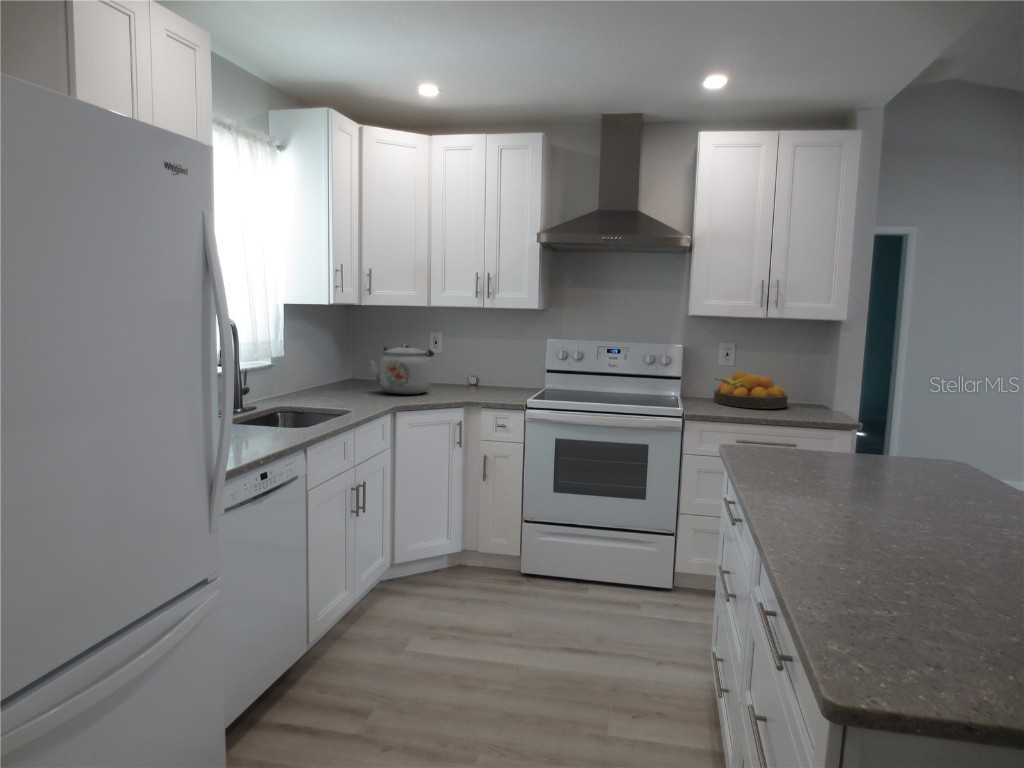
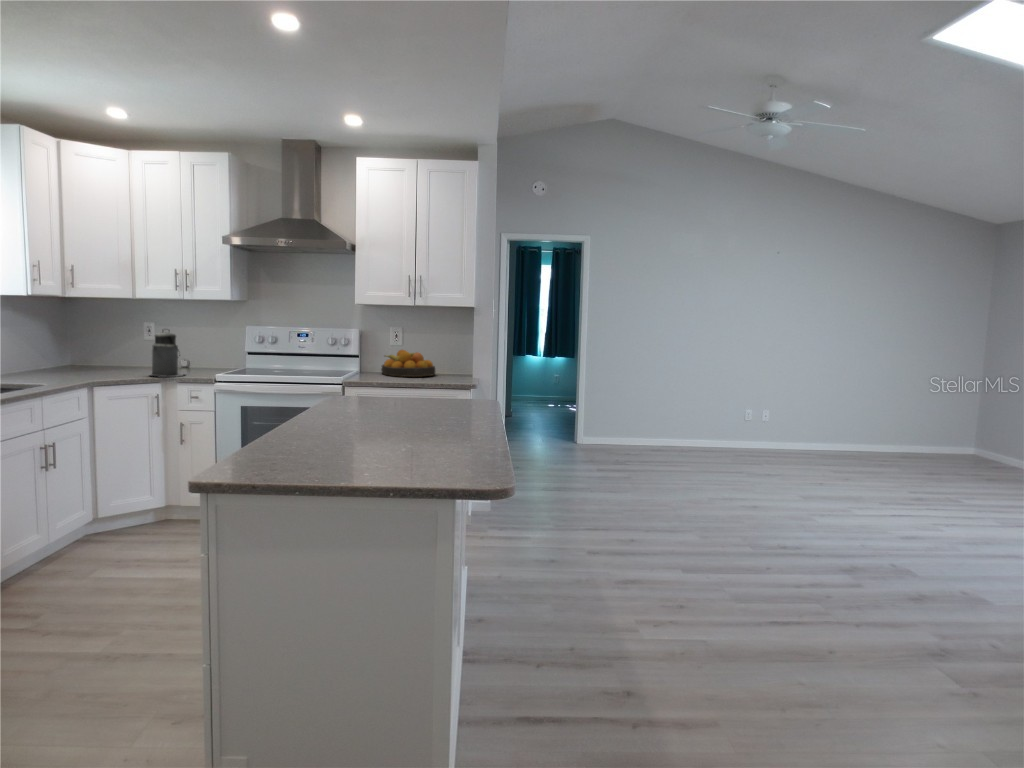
canister: none [450,343,490,401] -> present [151,332,184,377]
kettle: present [370,344,434,394] -> none [74,330,139,373]

